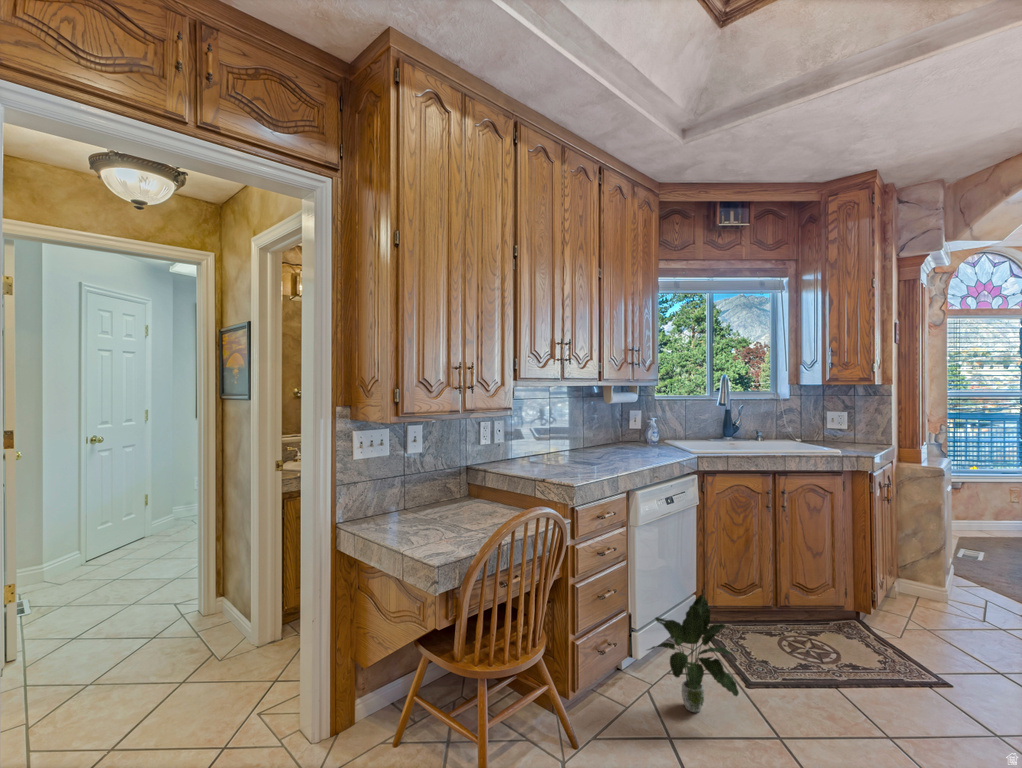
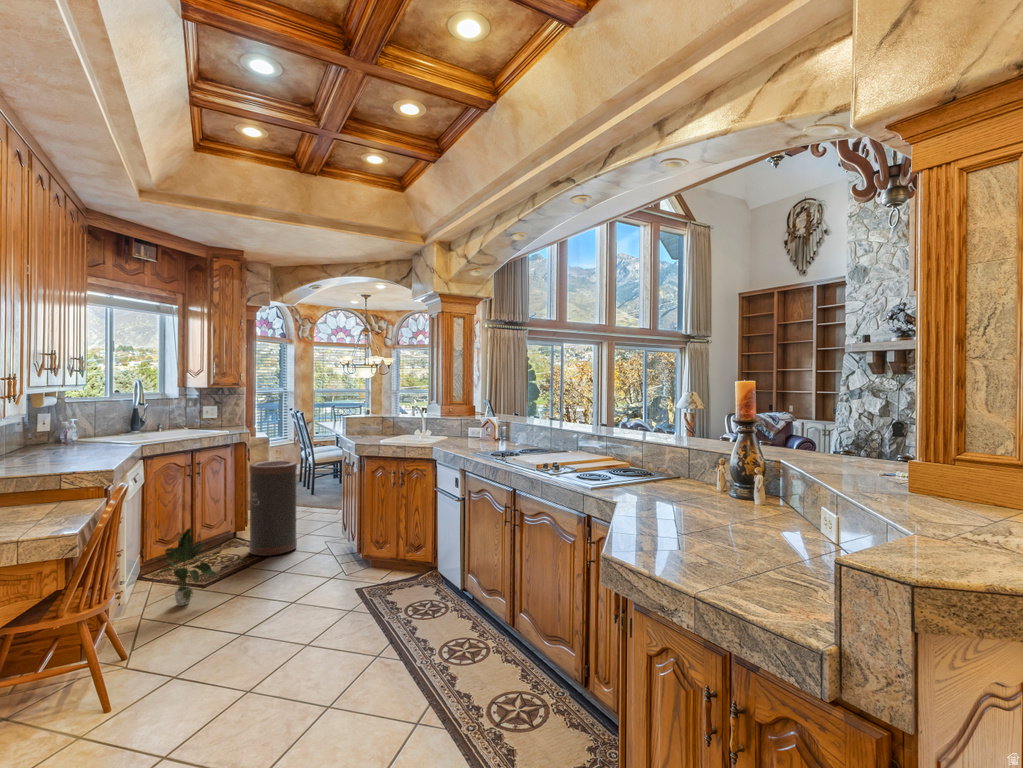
trash can: none [854,509,956,696] -> present [249,460,297,557]

